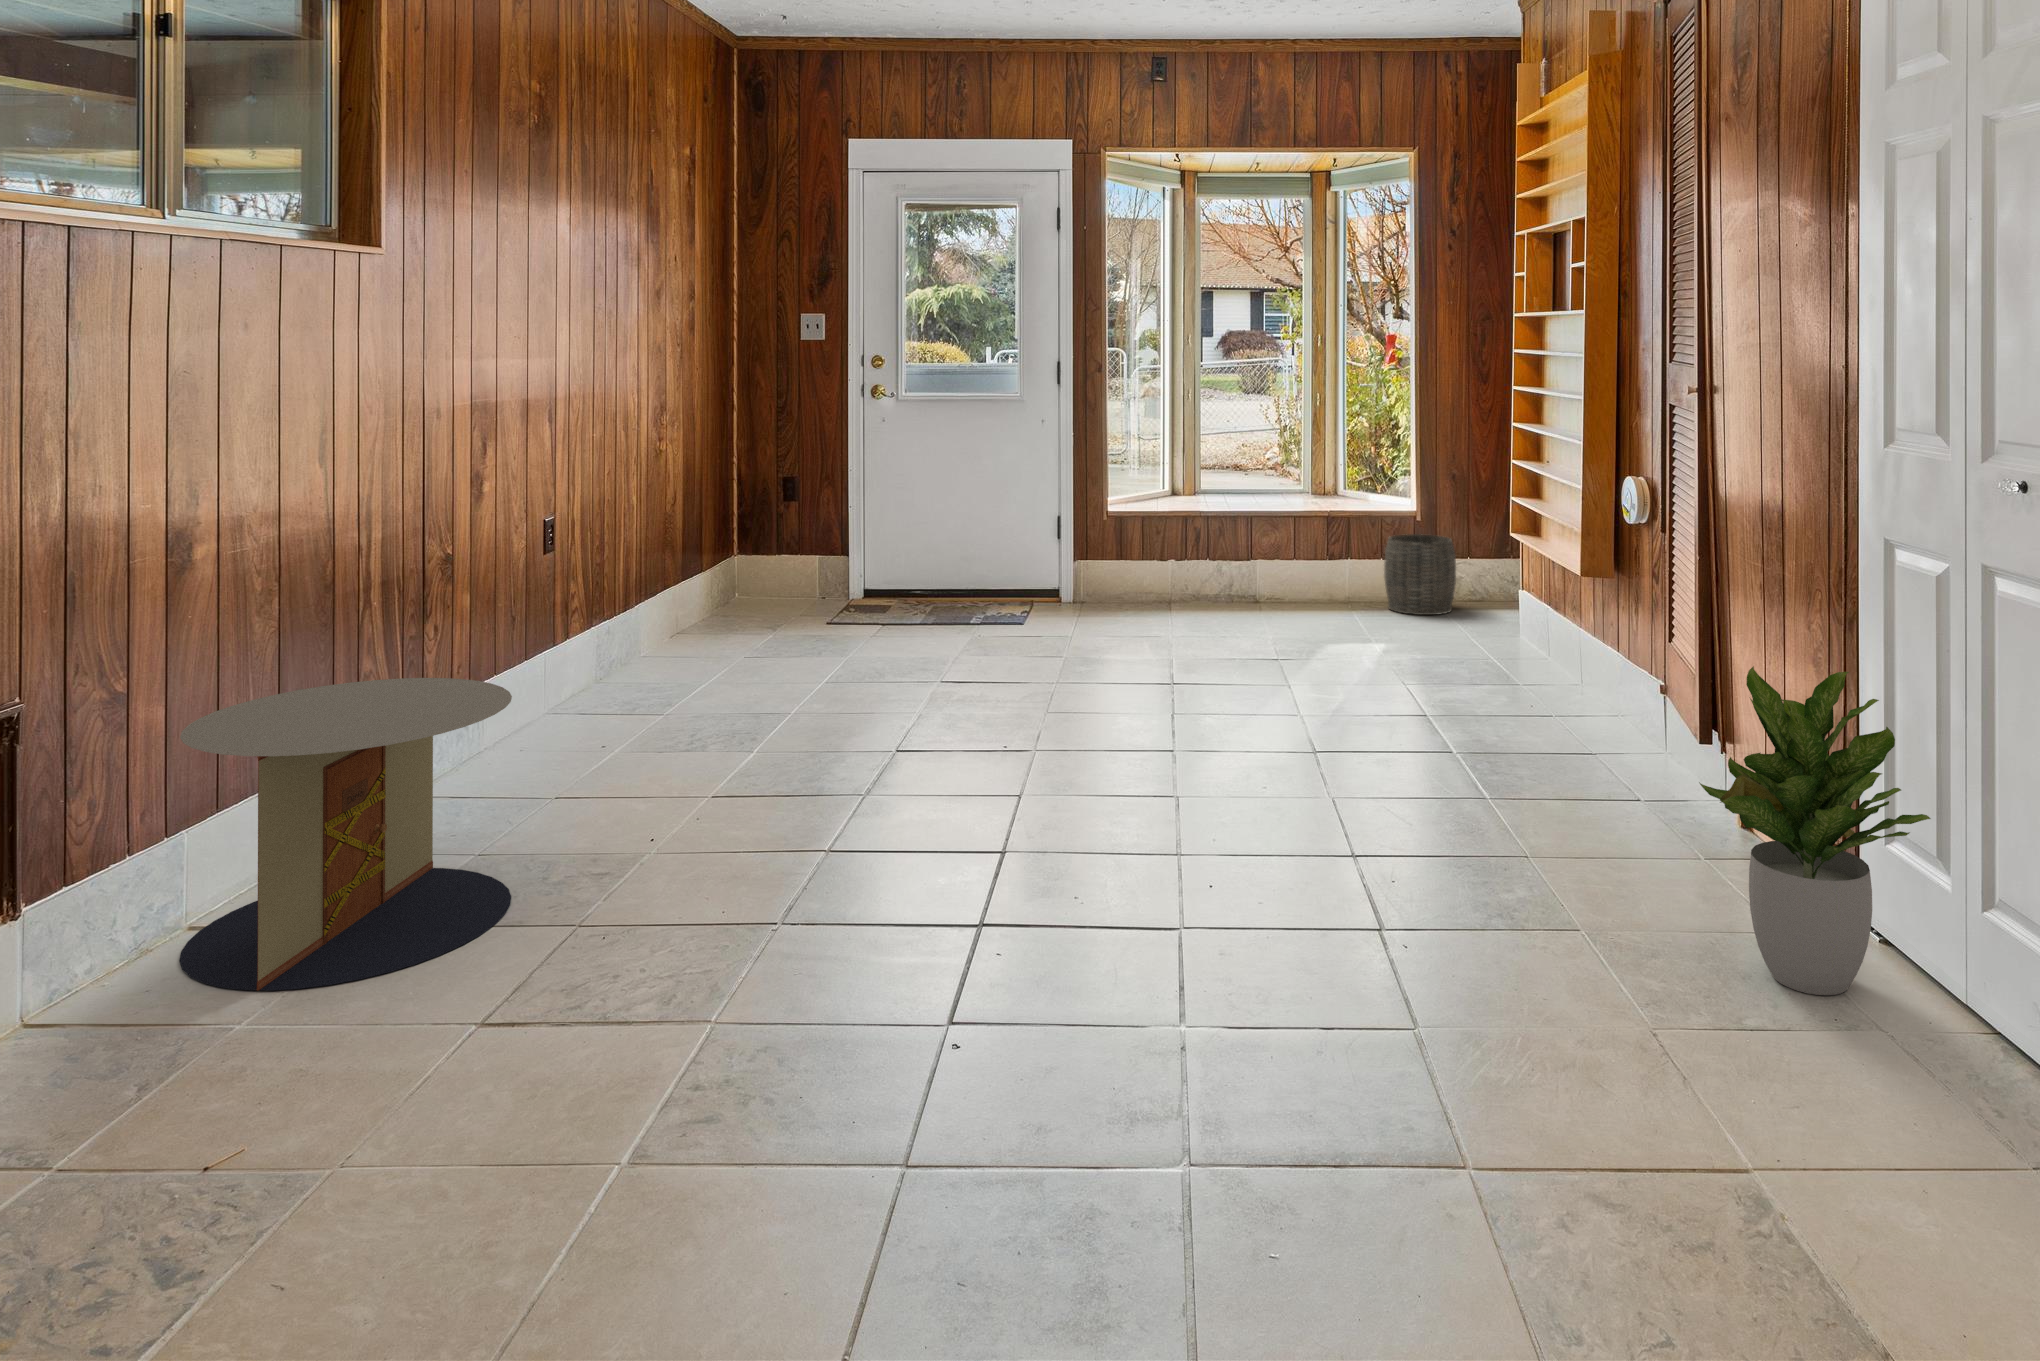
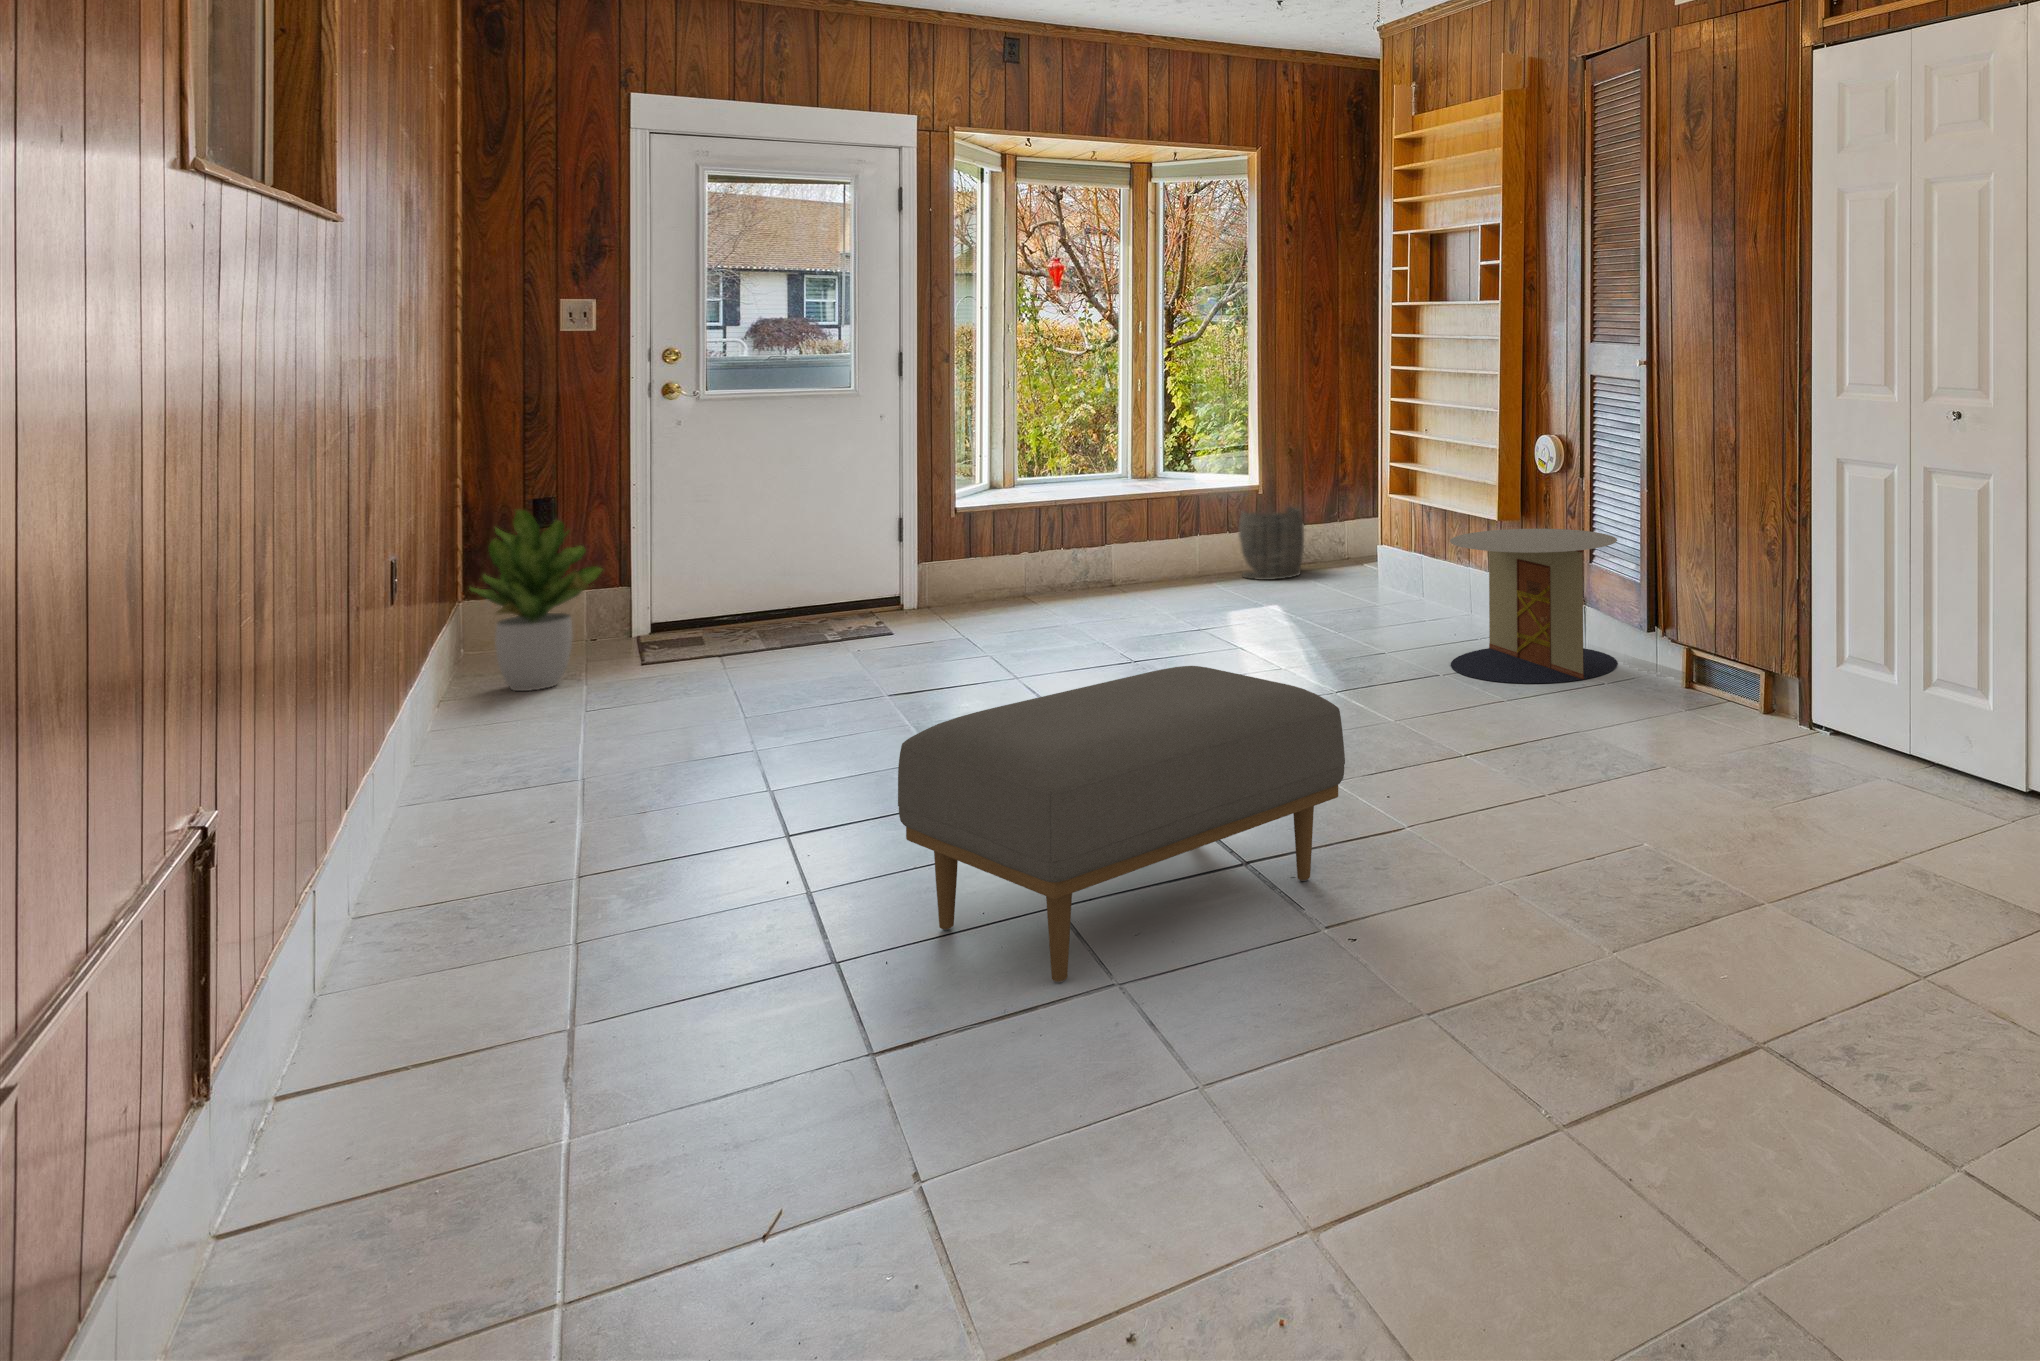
potted plant: present [1699,666,1931,995] -> present [469,510,603,691]
side table: present [179,678,512,991] -> present [1450,529,1618,683]
ottoman: none [523,720,957,1044] -> present [898,666,1345,983]

